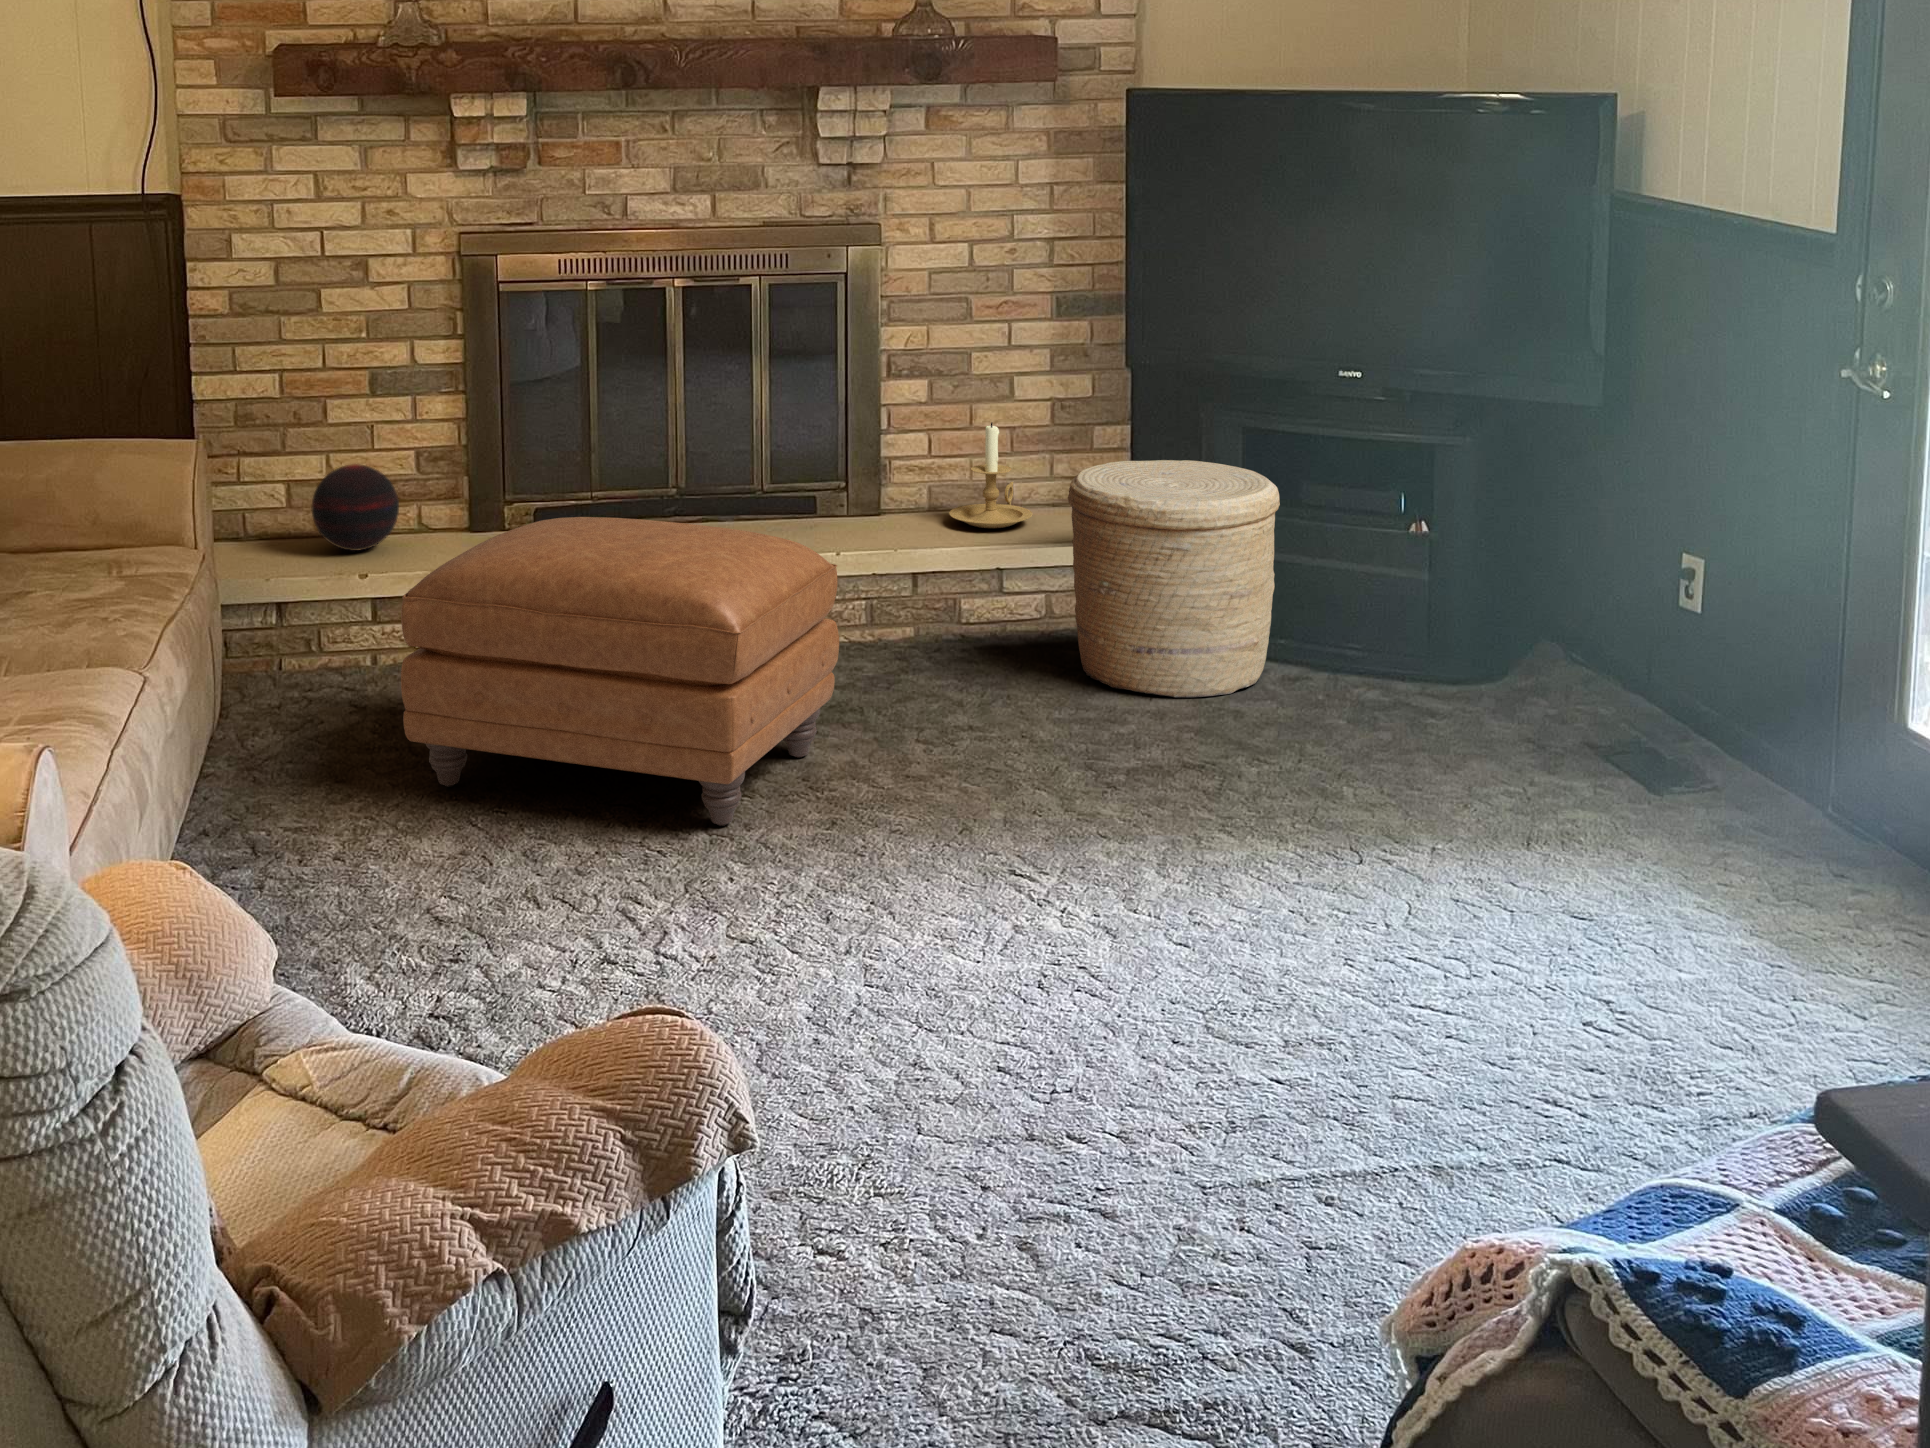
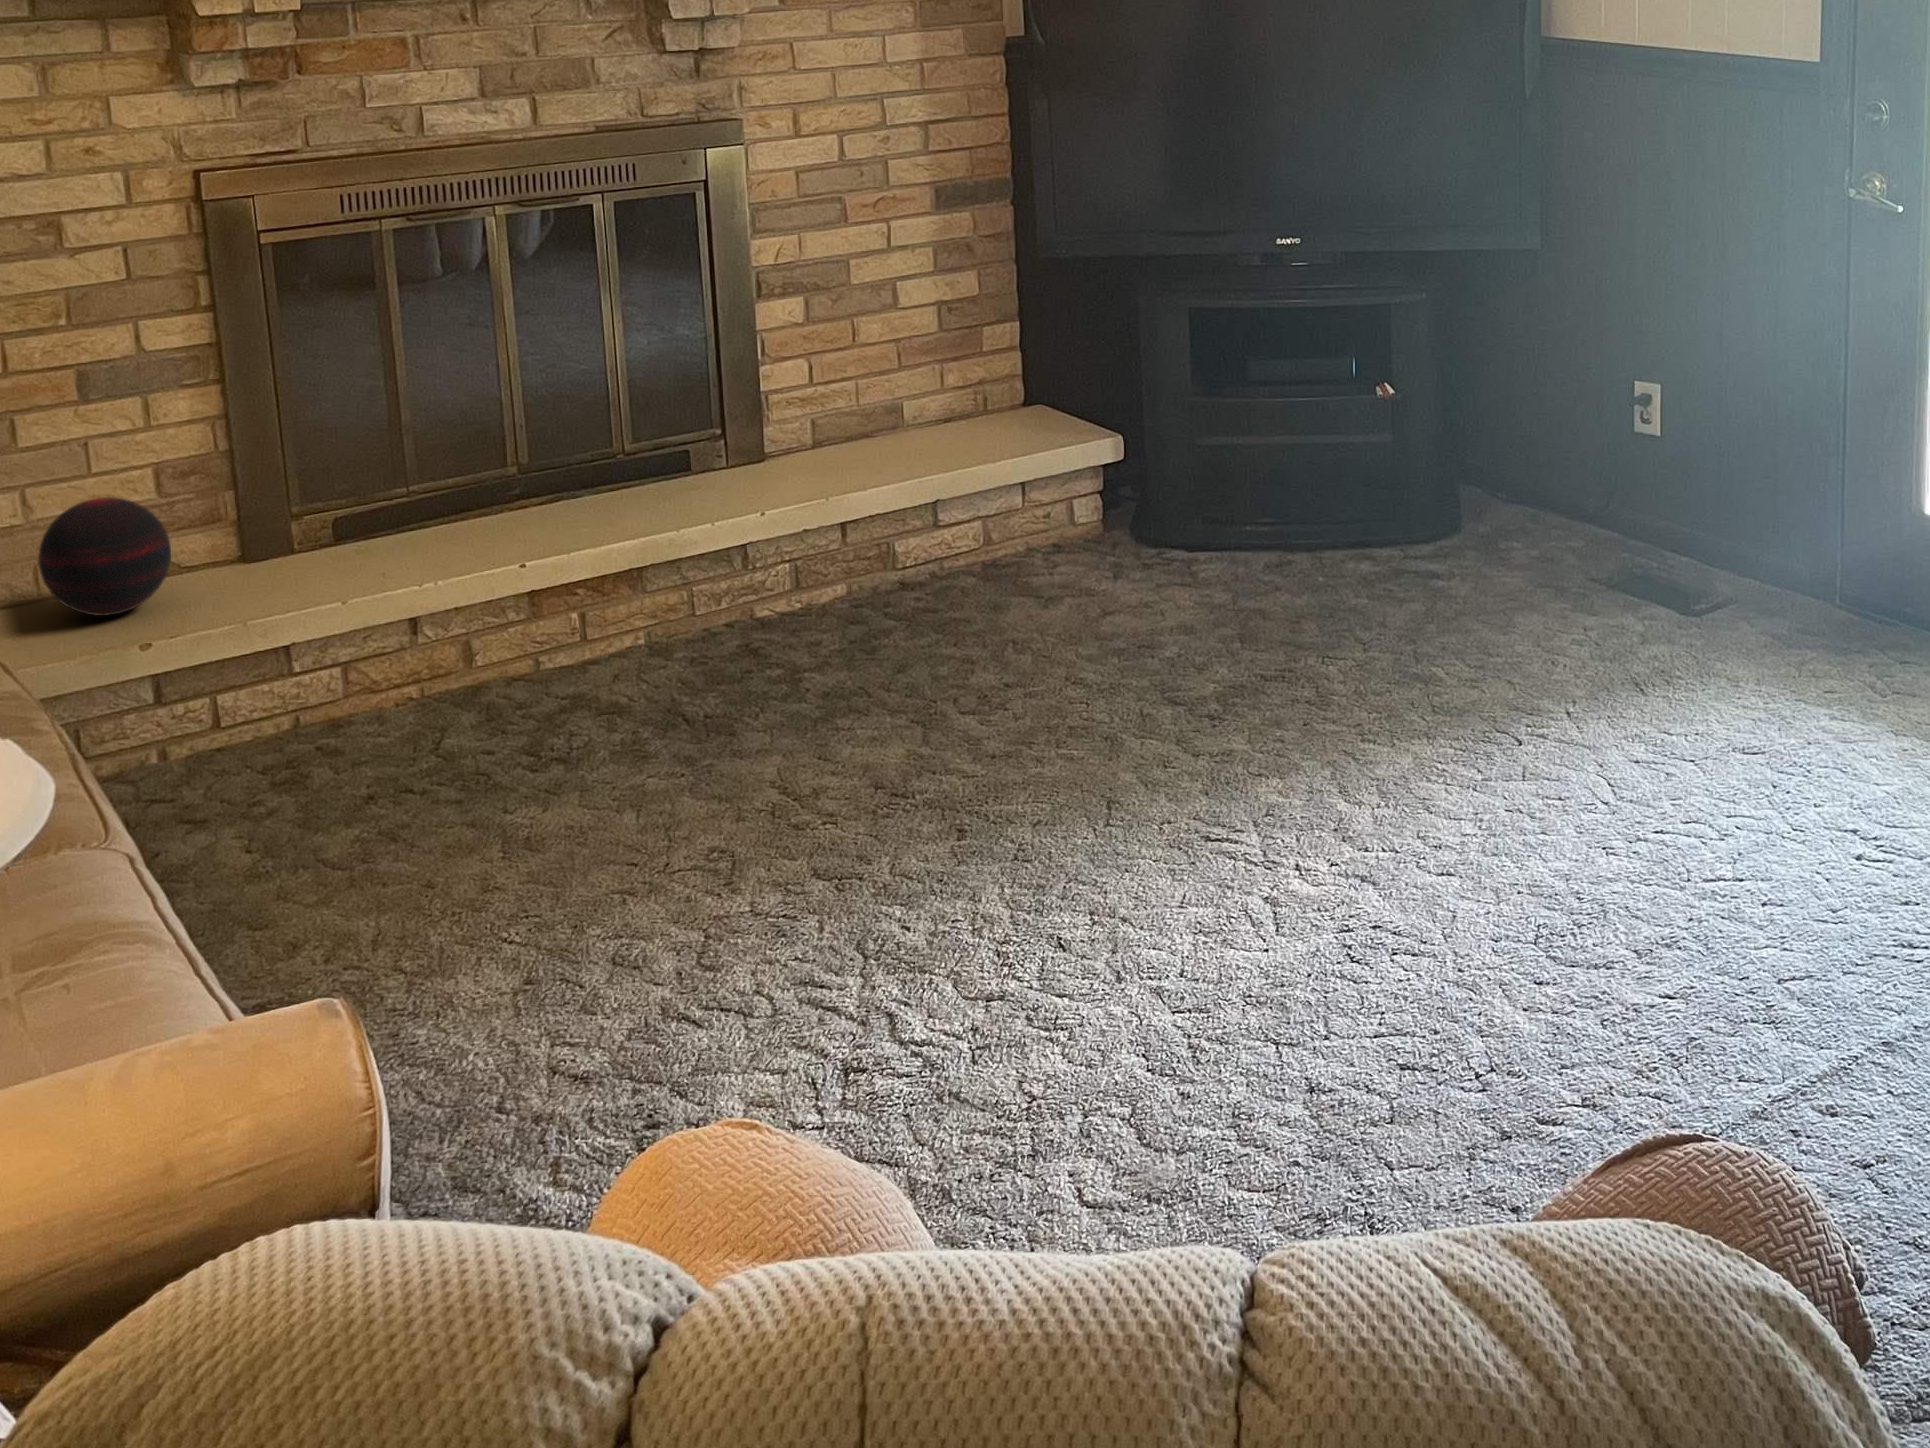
candle holder: present [949,422,1032,528] -> none [856,339,952,461]
woven basket: present [1068,460,1280,697] -> none [1038,354,1266,616]
ottoman: present [401,517,839,826] -> none [353,506,877,900]

